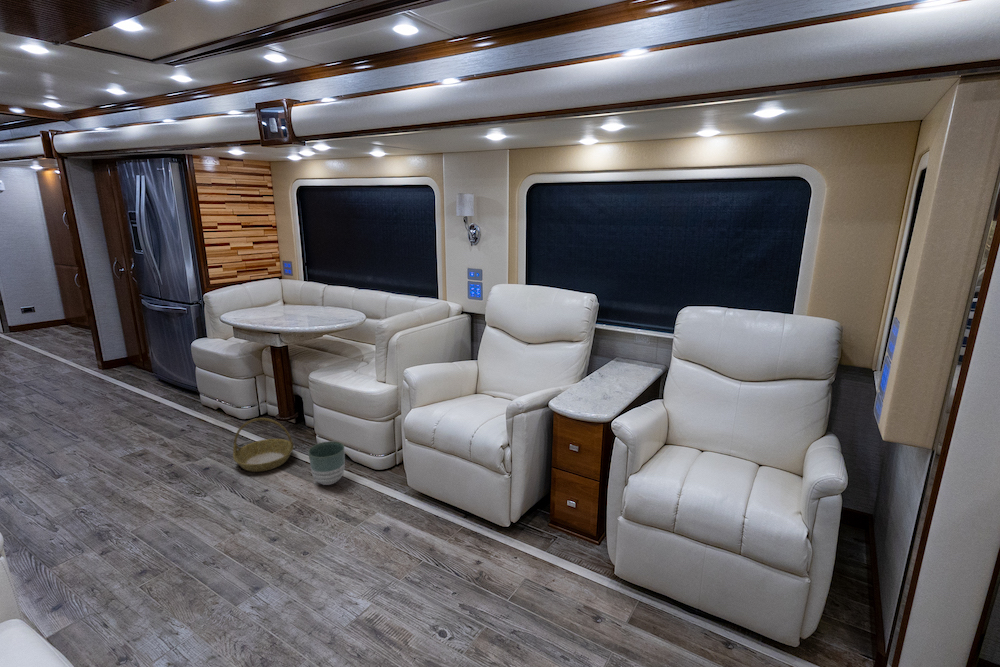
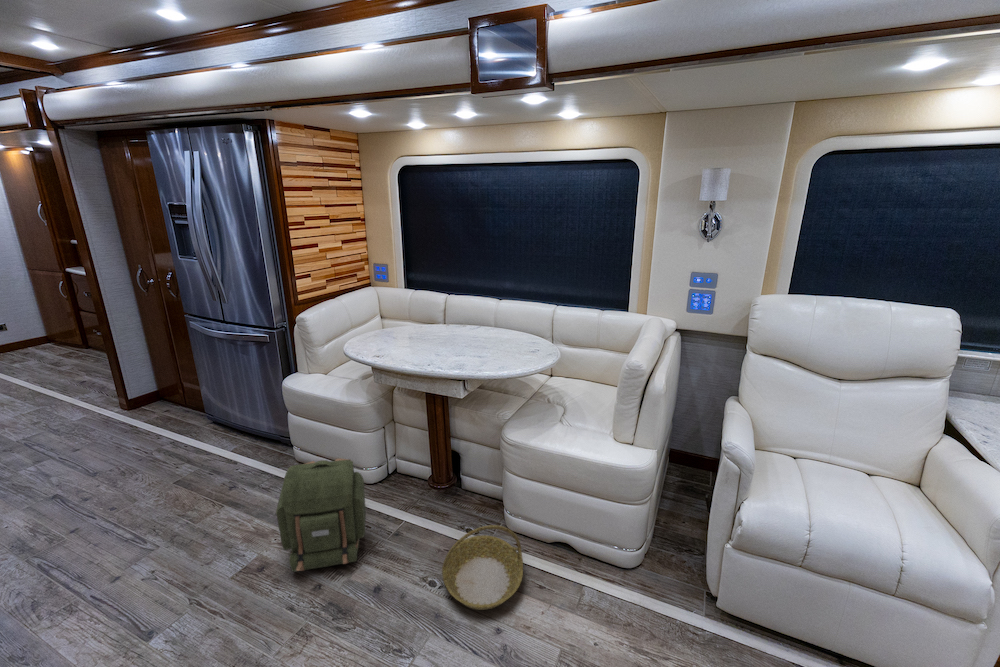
backpack: none [144,373,210,446] -> present [276,458,366,572]
planter: present [309,441,345,485] -> none [589,554,643,628]

